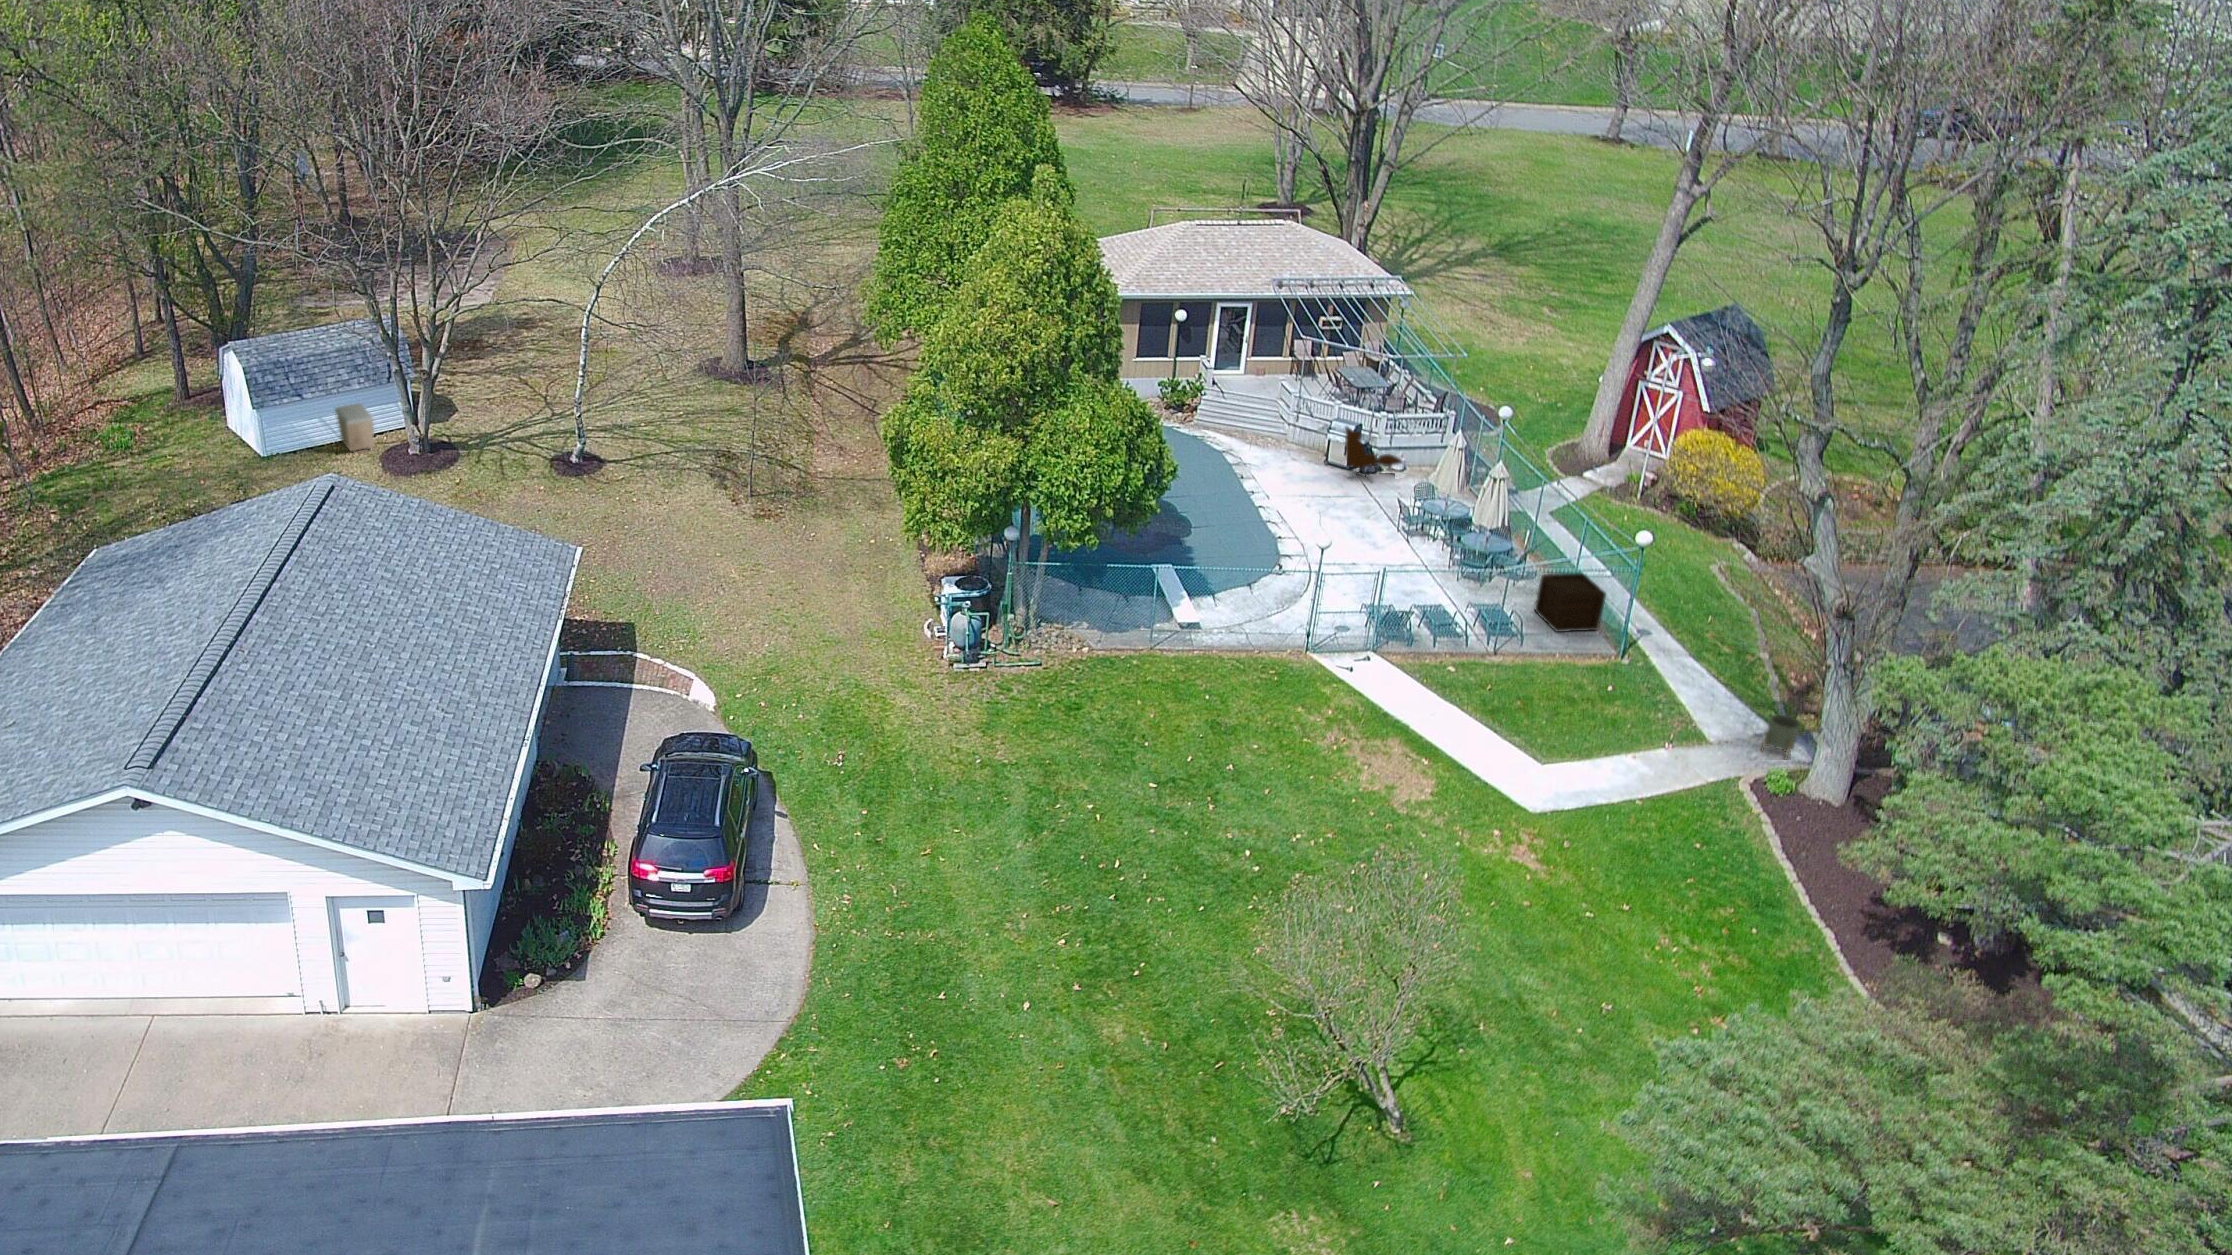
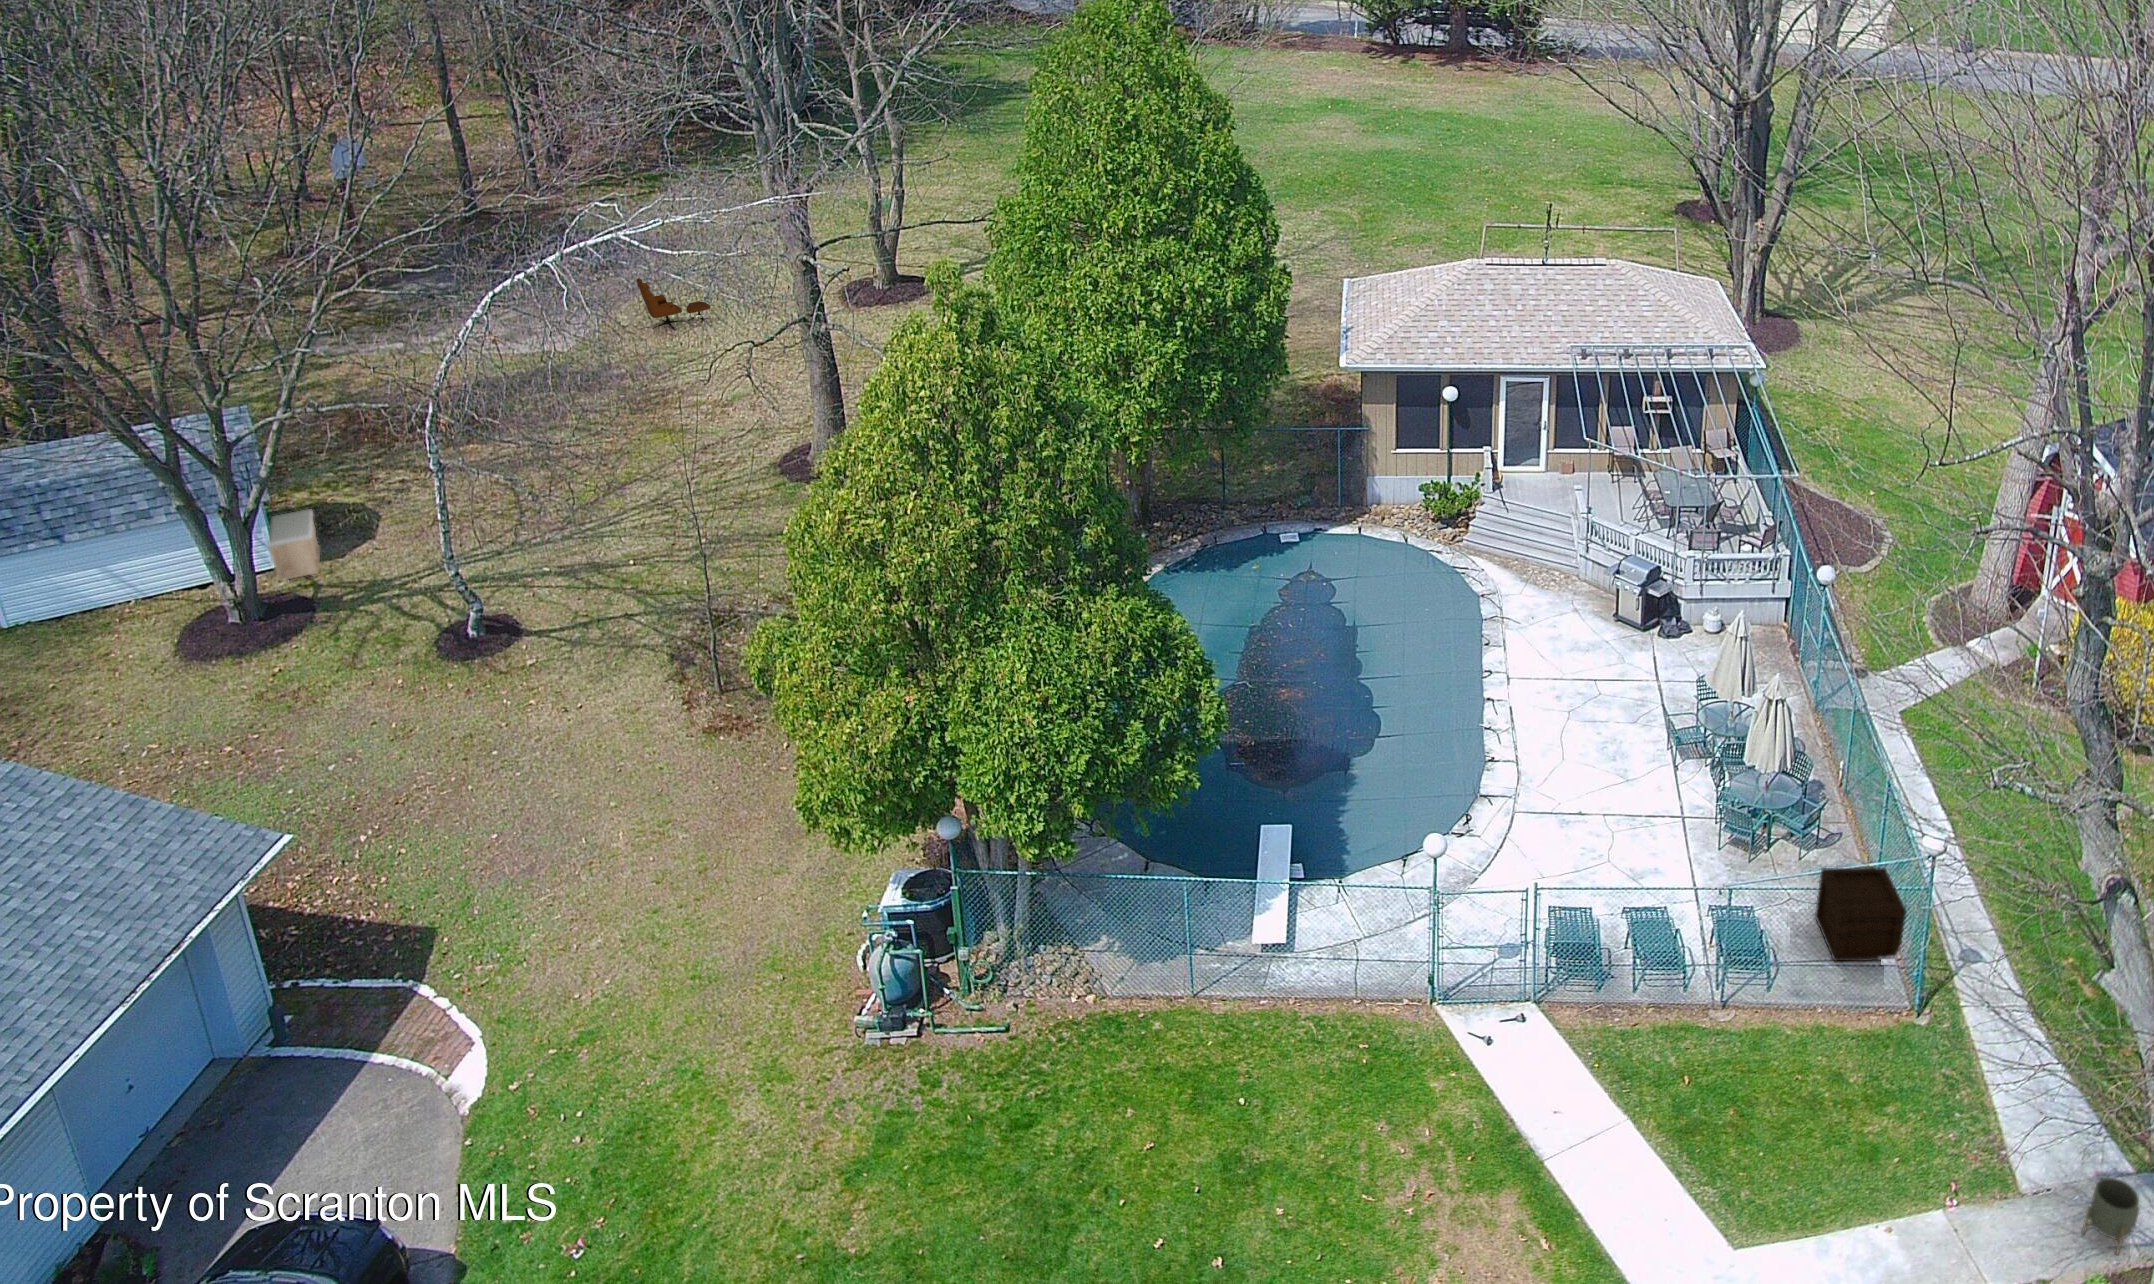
lounge chair: present [1345,427,1402,479] -> present [637,278,710,330]

